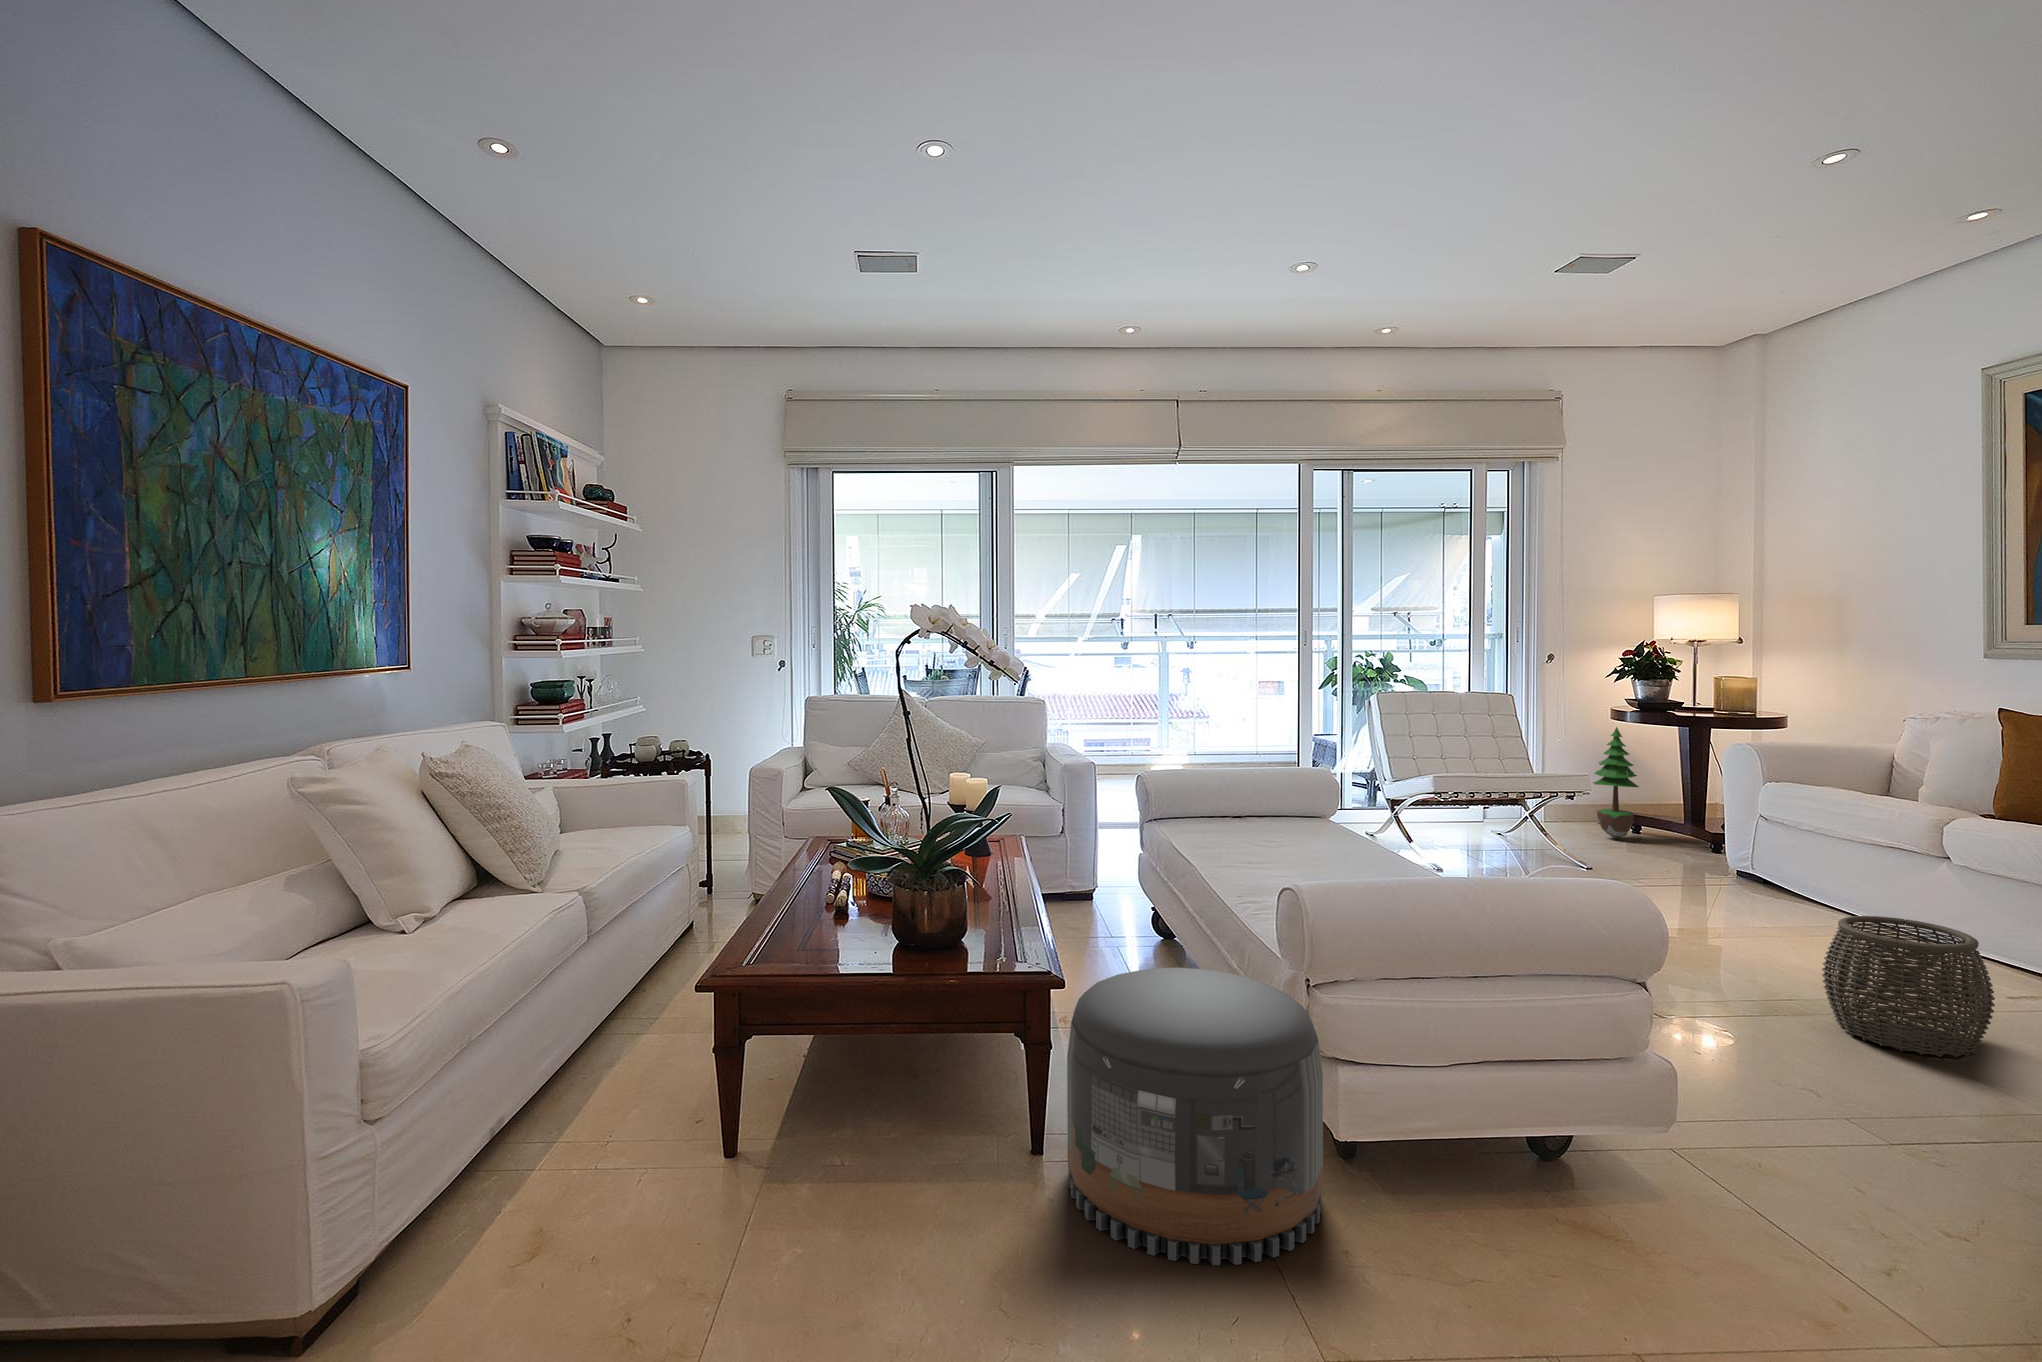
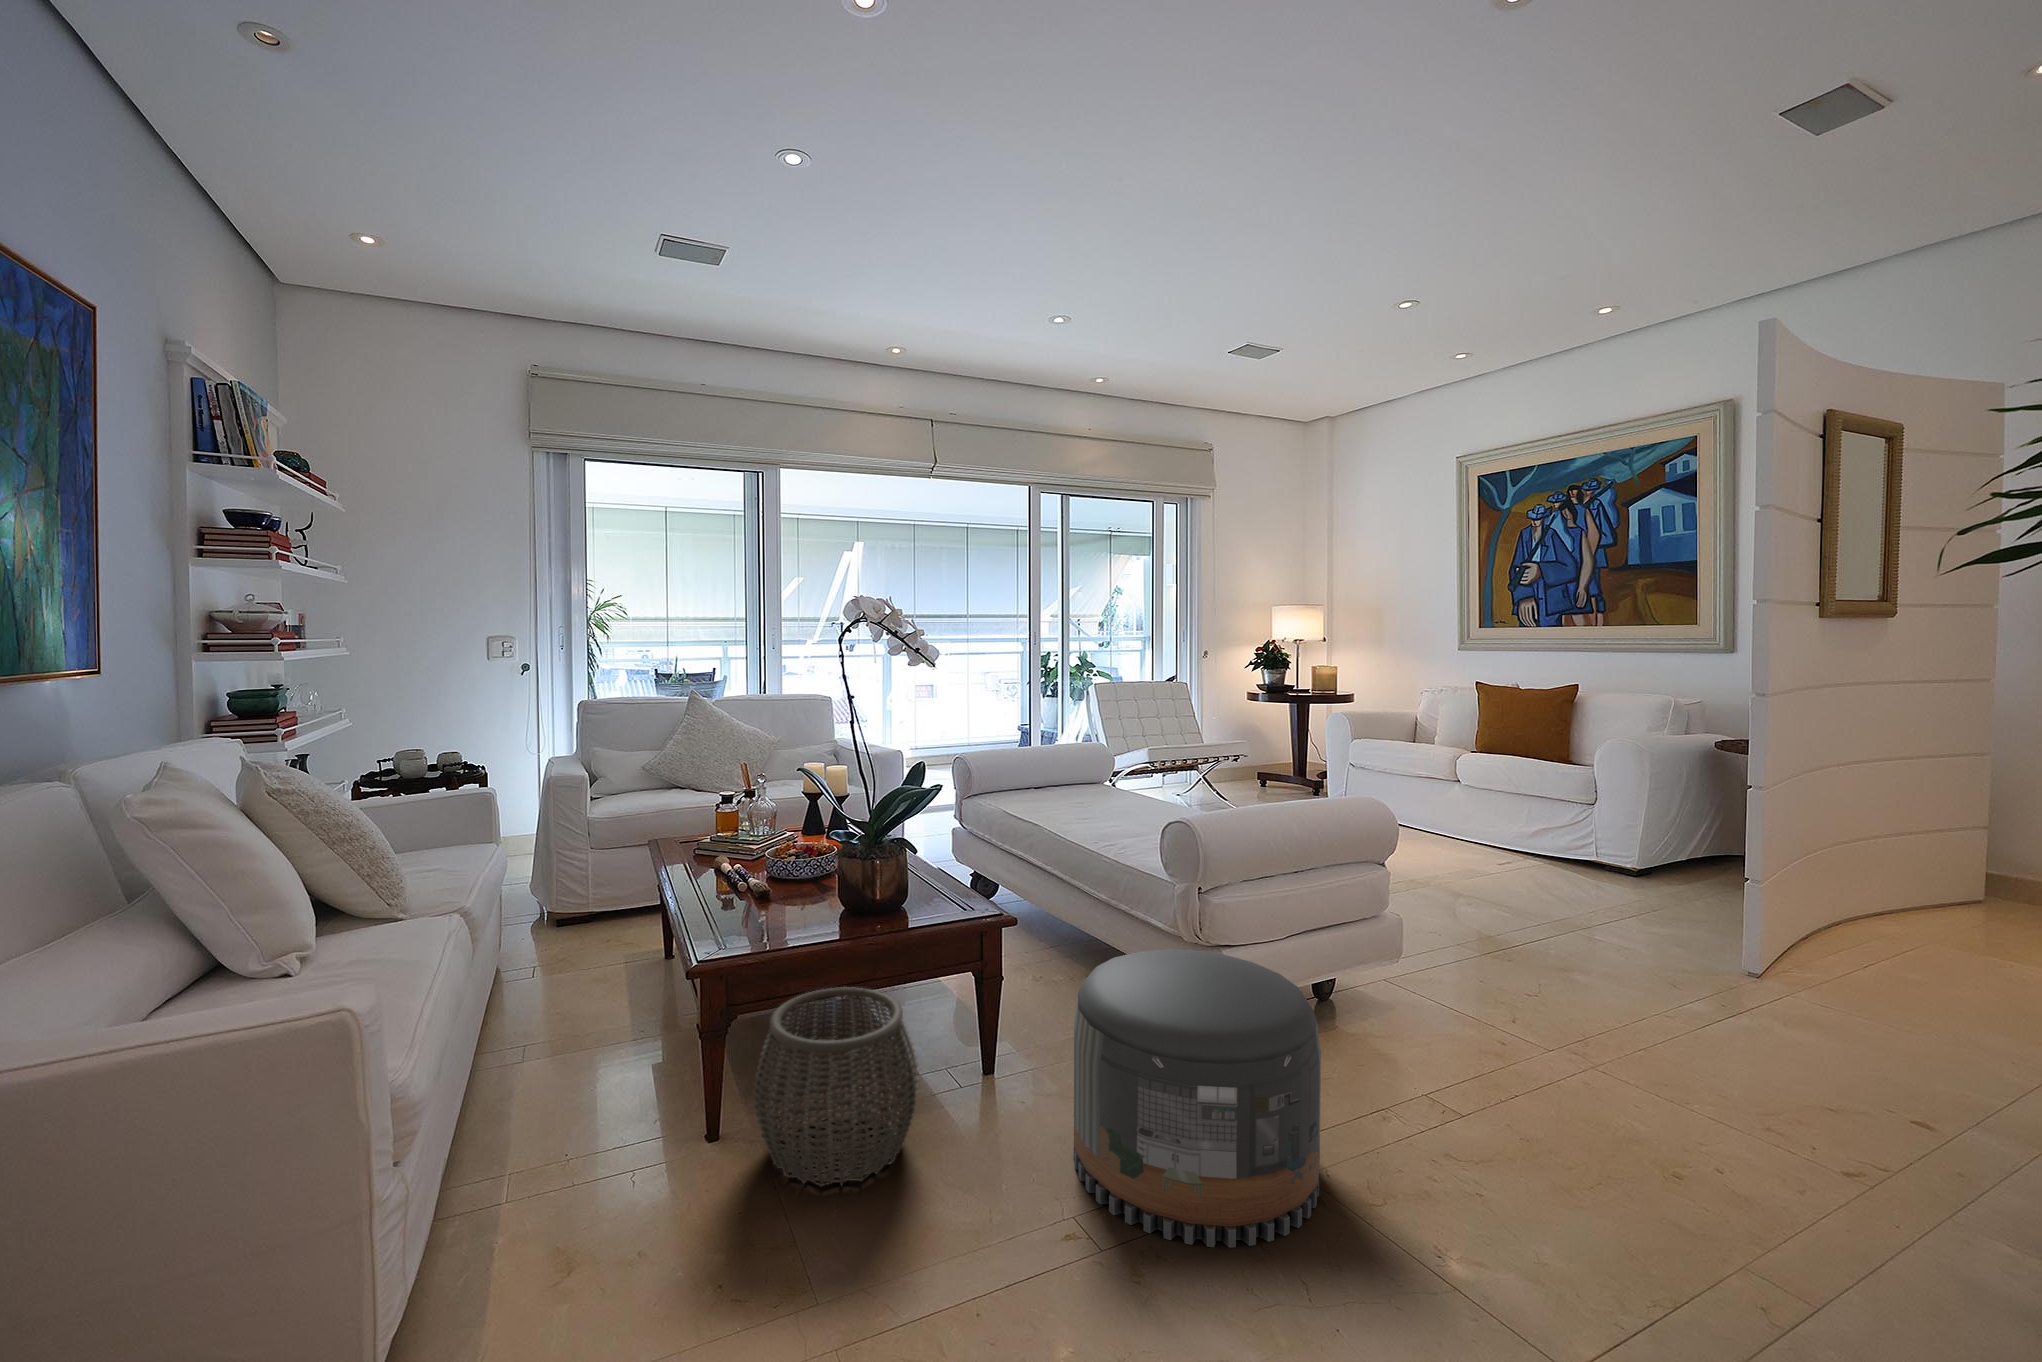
potted tree: present [1593,727,1639,839] -> none [1237,706,1269,792]
woven basket: present [1822,916,1995,1057] -> present [754,988,919,1186]

